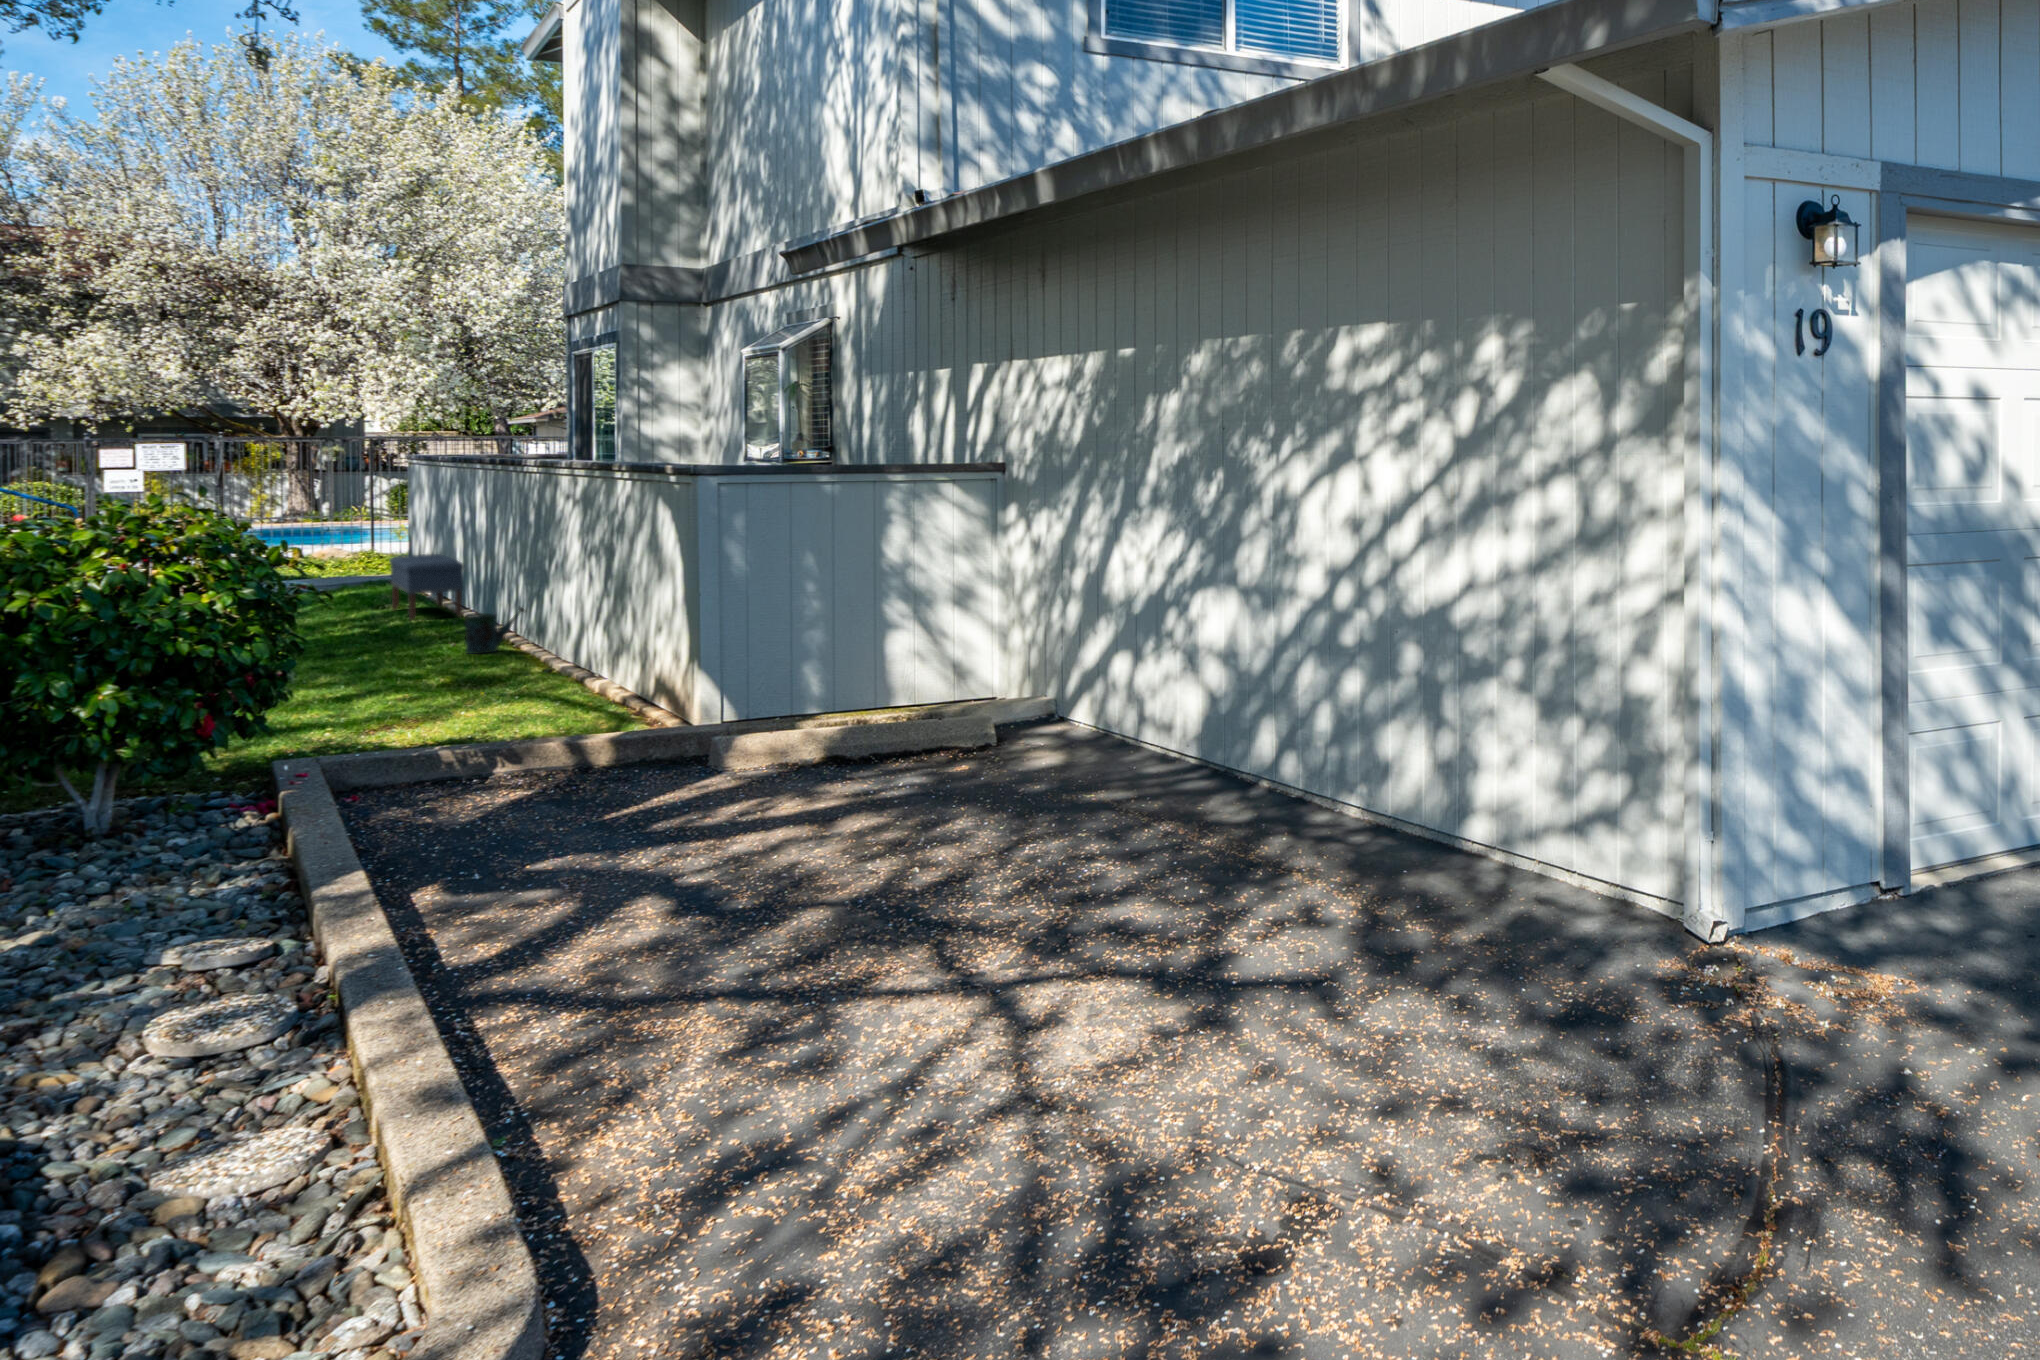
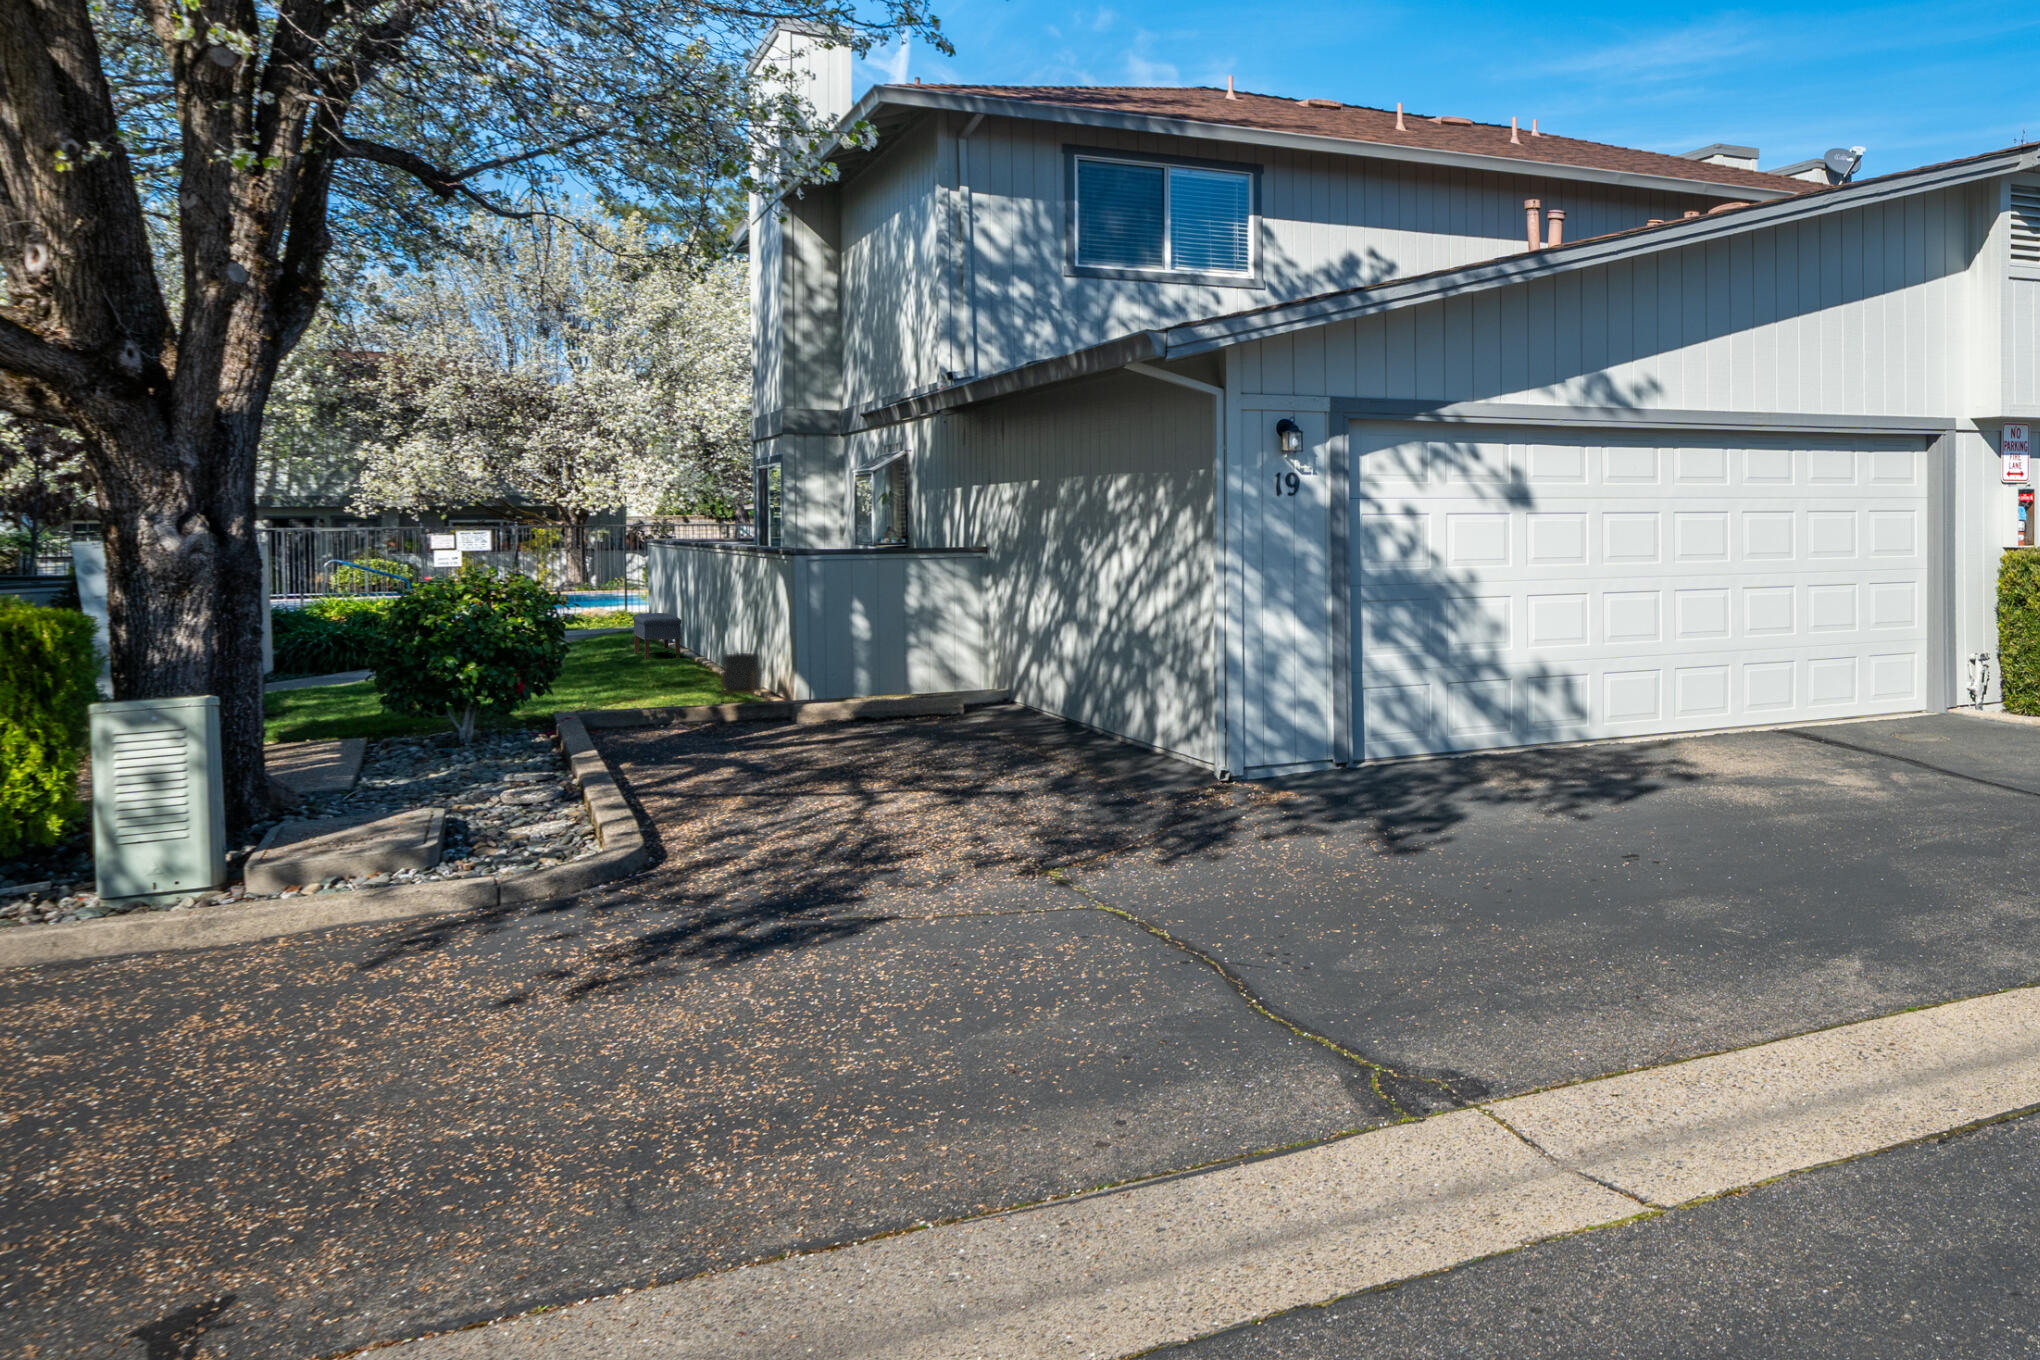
watering can: present [465,607,525,654] -> none [670,645,717,677]
planter: none [554,630,622,713] -> present [721,653,762,702]

